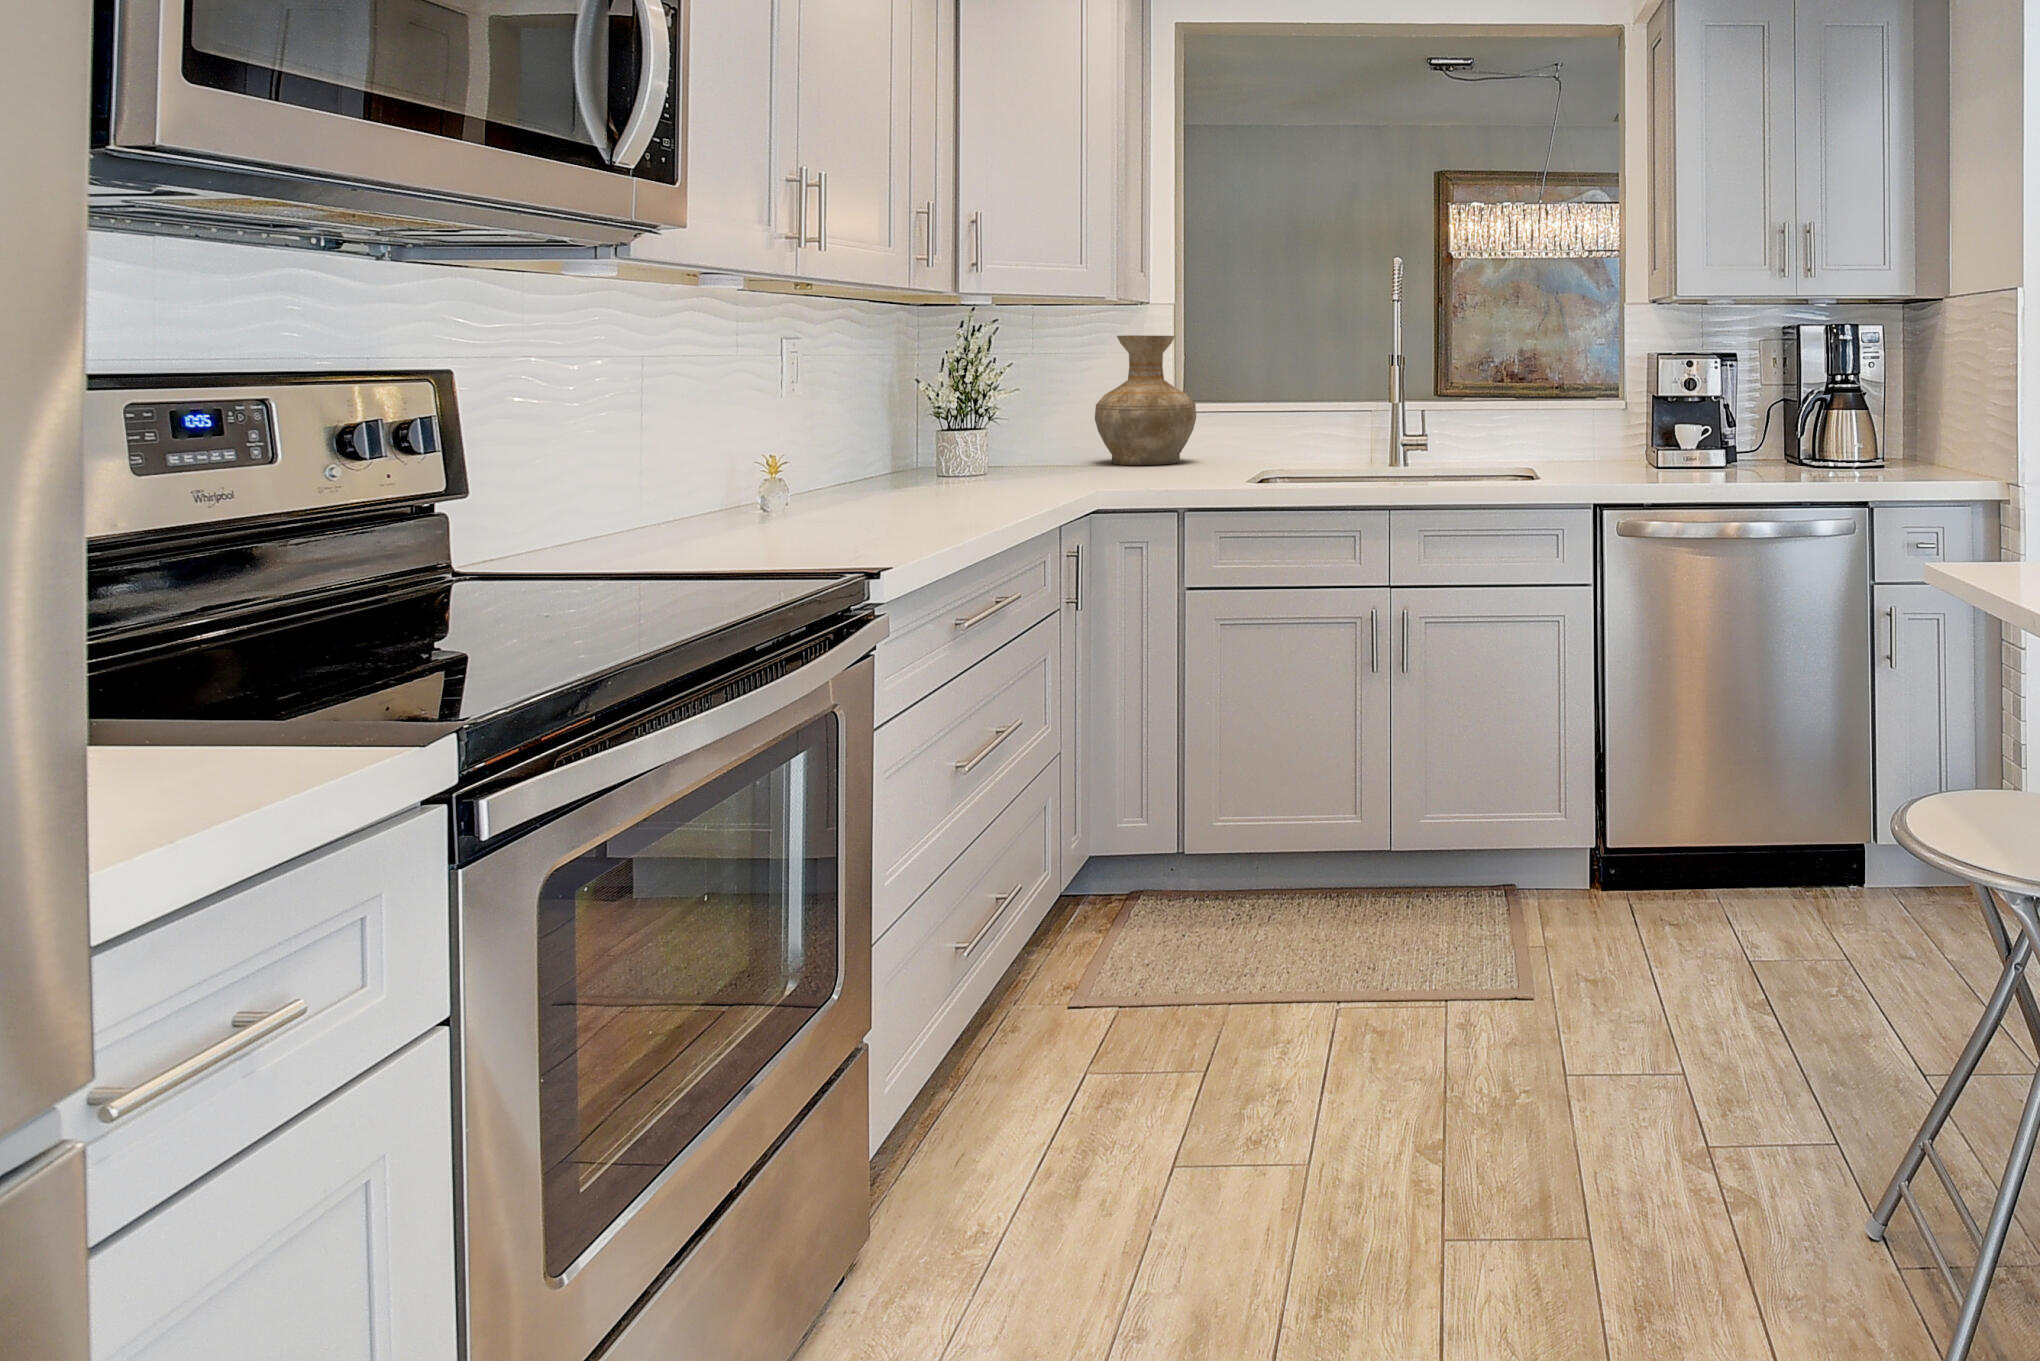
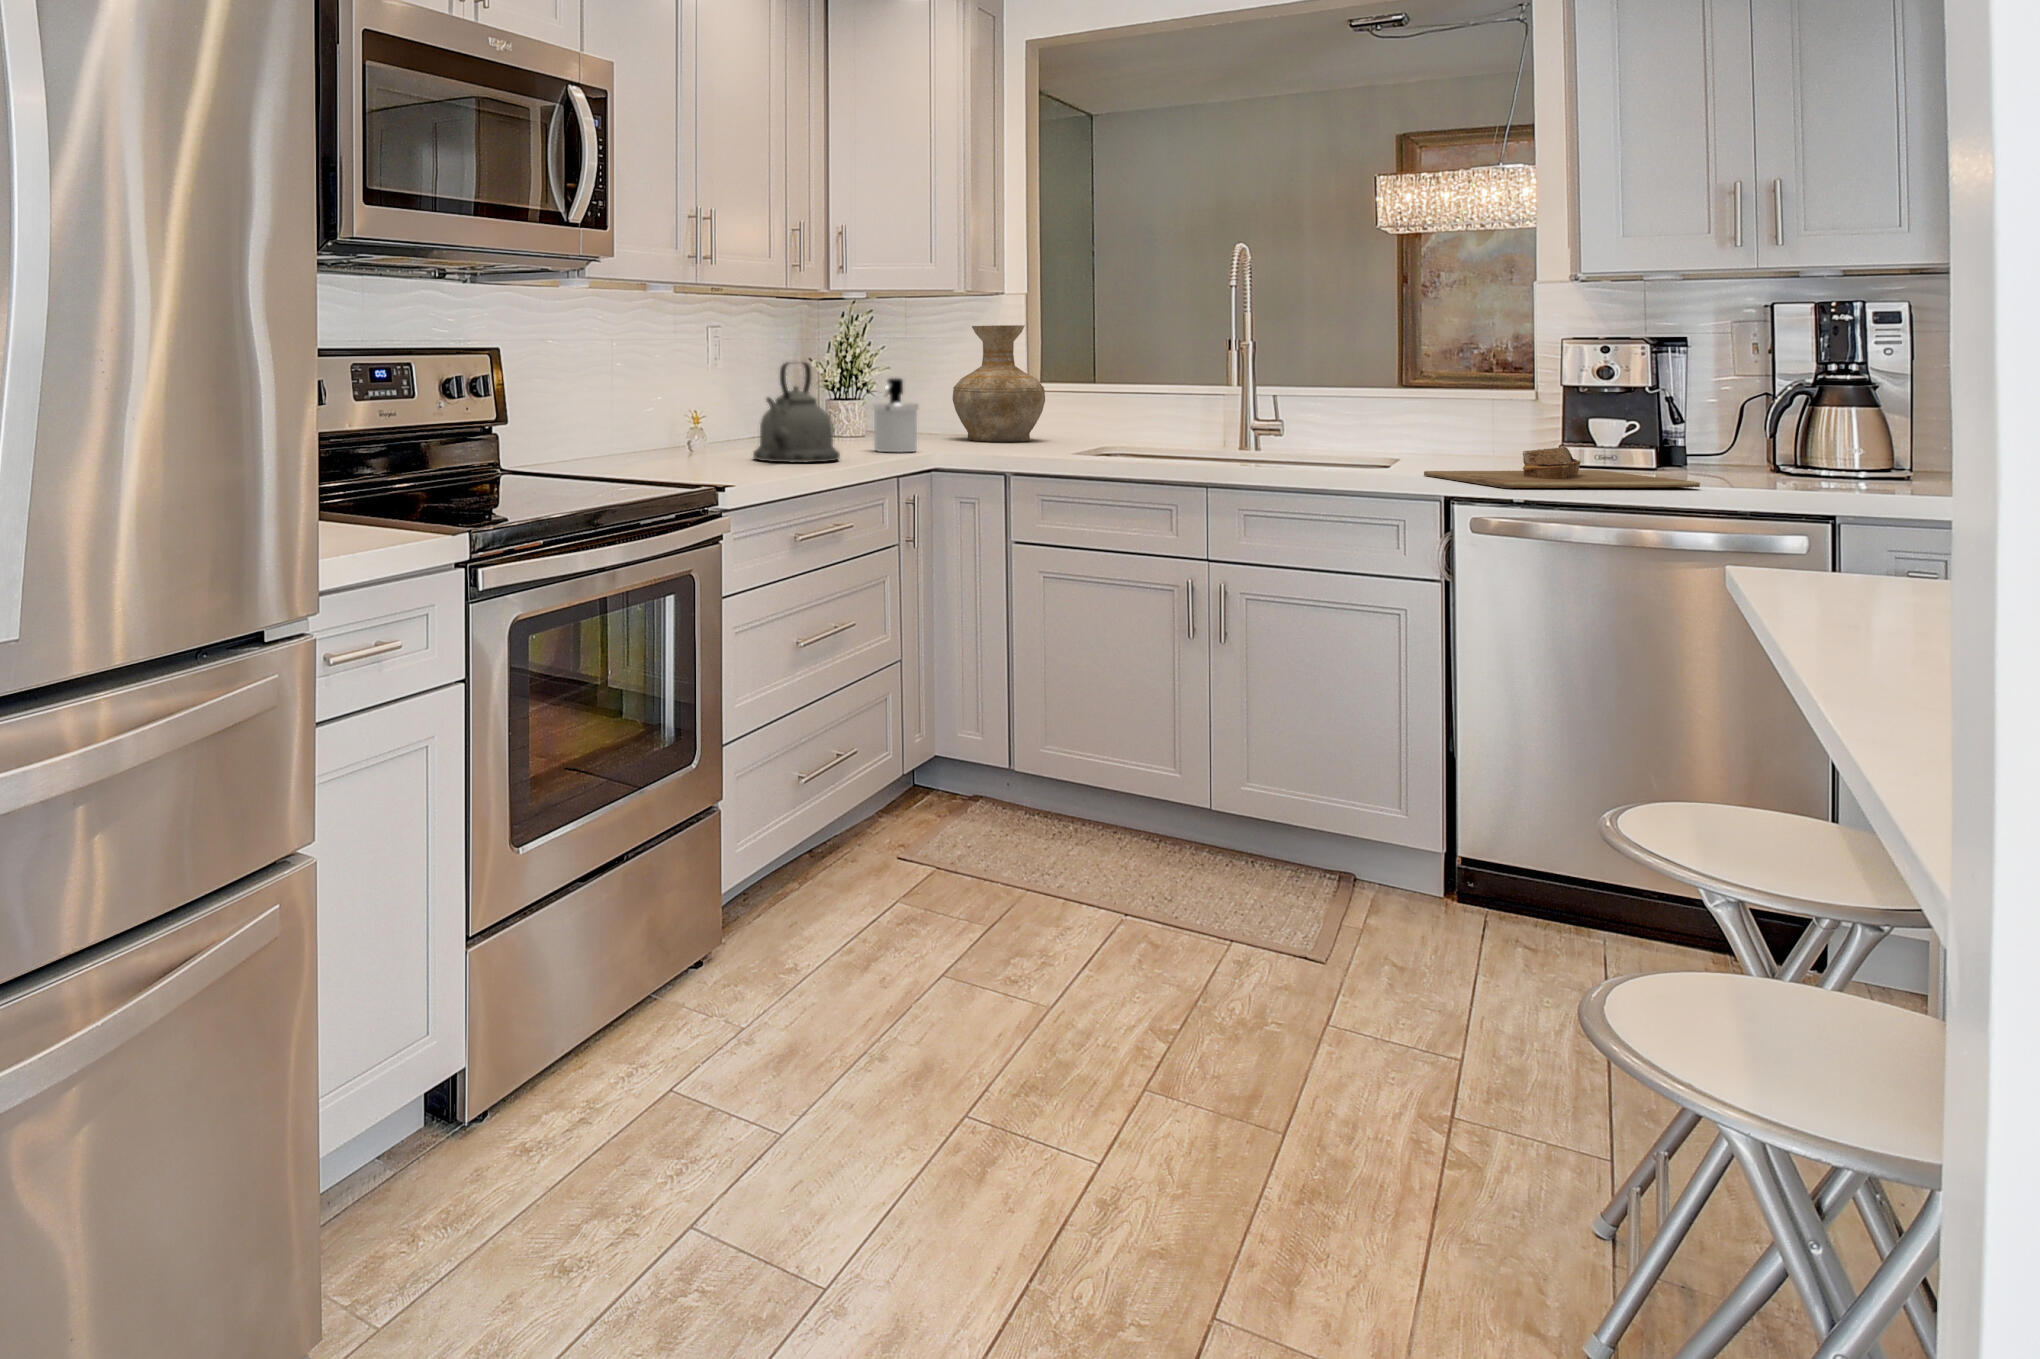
kettle: none [873,380,993,512] -> present [753,362,840,462]
soap dispenser: none [1019,398,1075,487] -> present [872,378,918,452]
cutting board: none [1578,456,1781,498] -> present [1424,447,1700,488]

